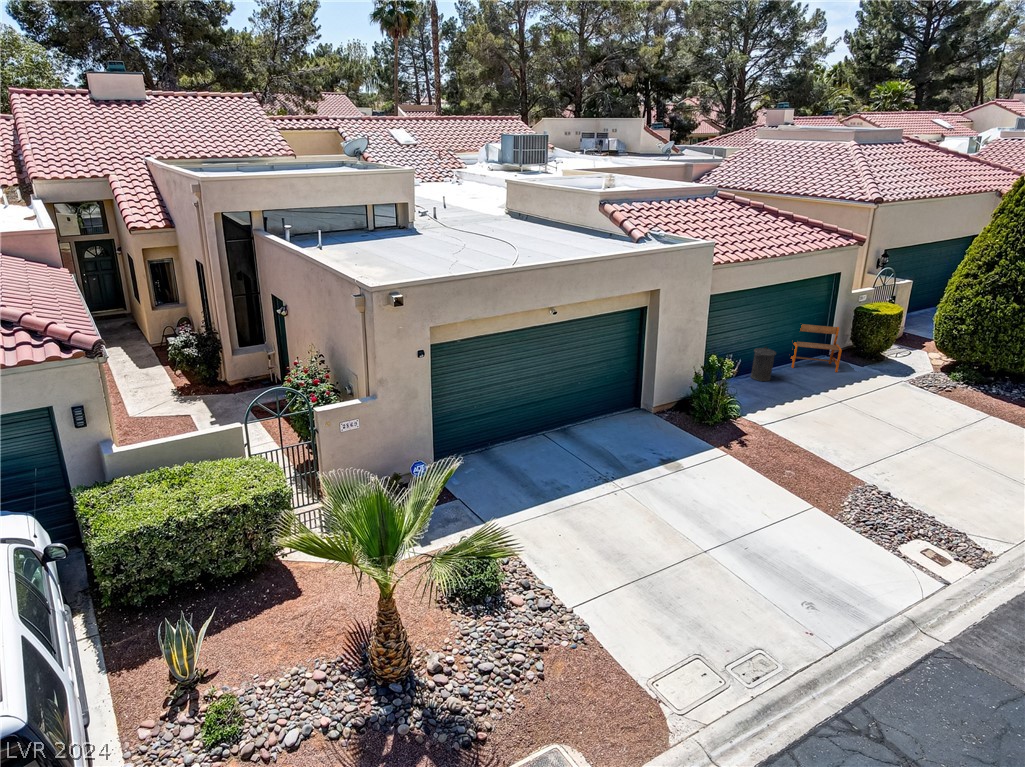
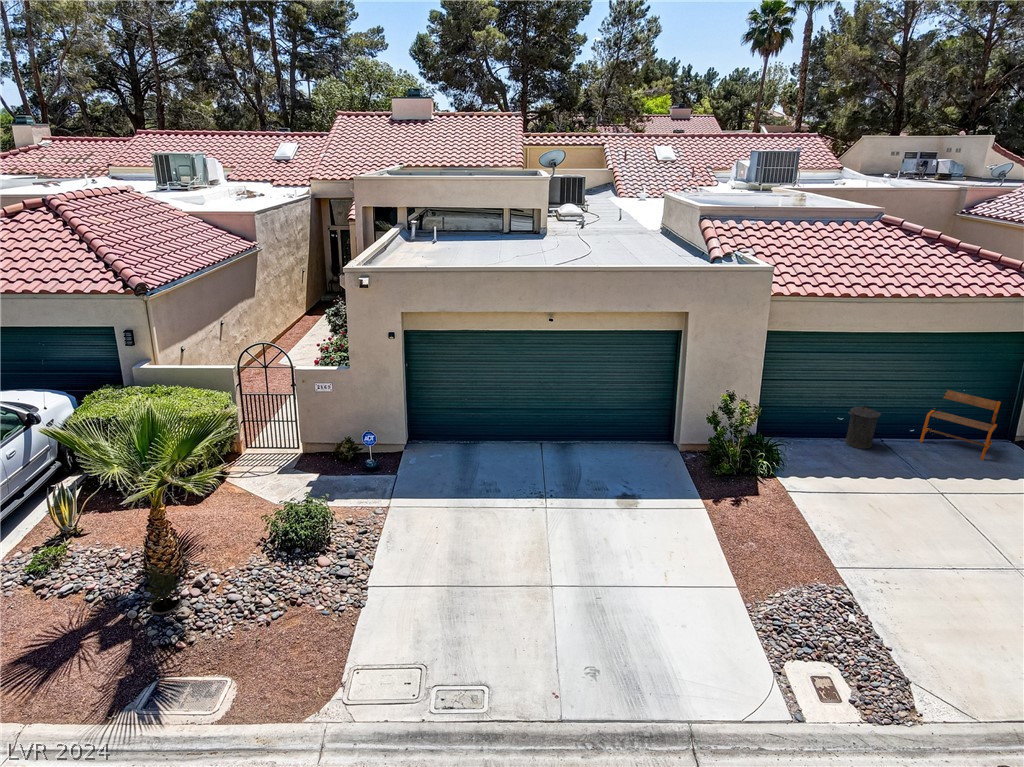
potted tree: none [392,663,430,722] -> present [146,566,181,615]

